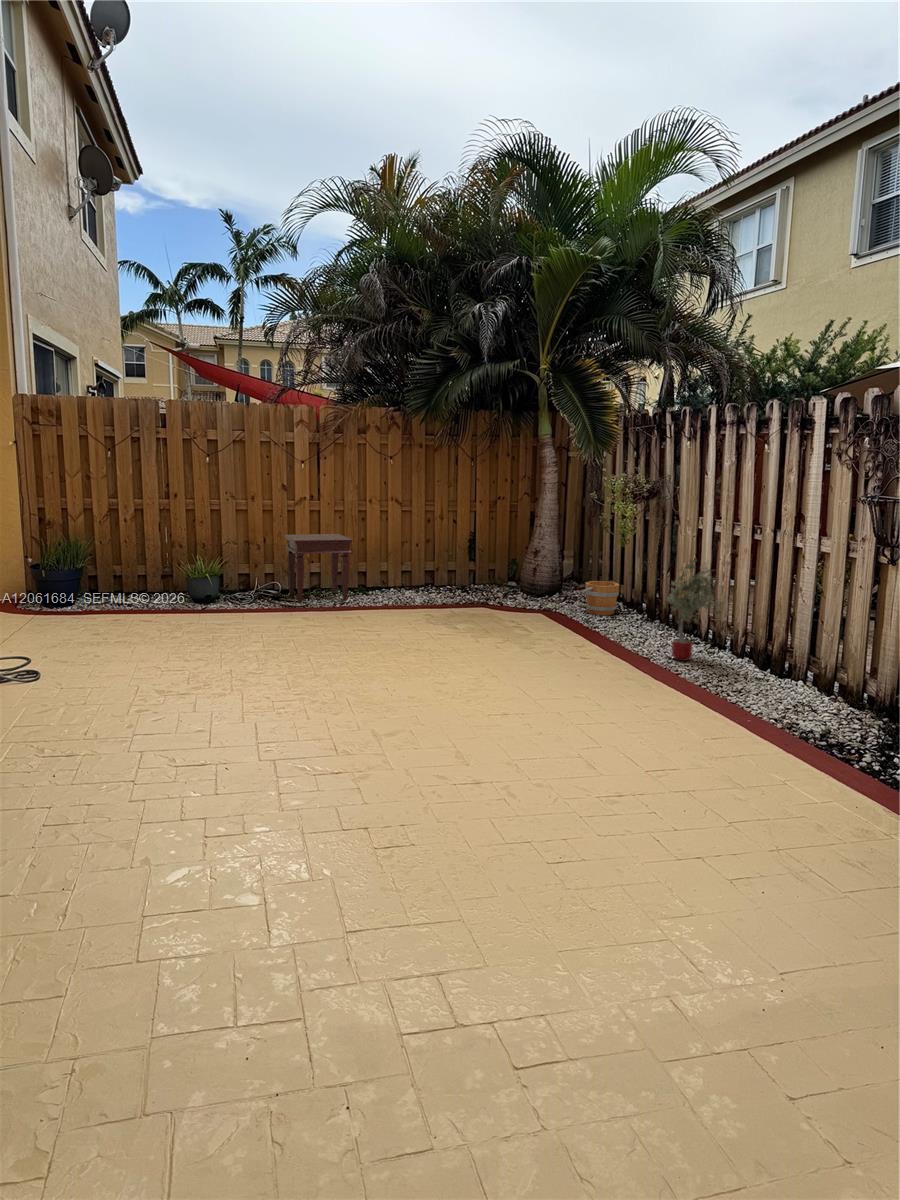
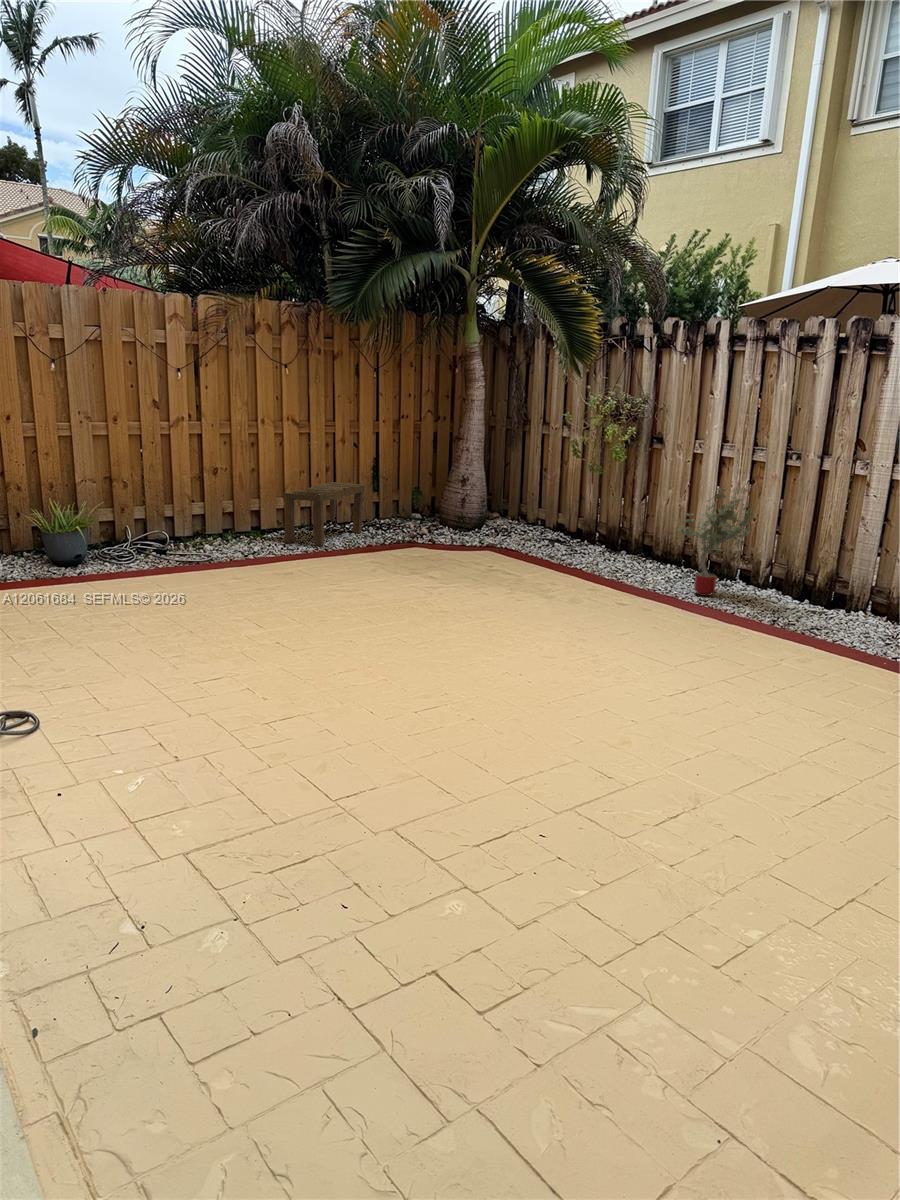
side table: present [284,534,353,602] -> none [161,464,263,555]
bench: none [375,551,452,602] -> present [284,482,366,546]
bucket: present [582,581,619,615] -> none [529,510,570,548]

